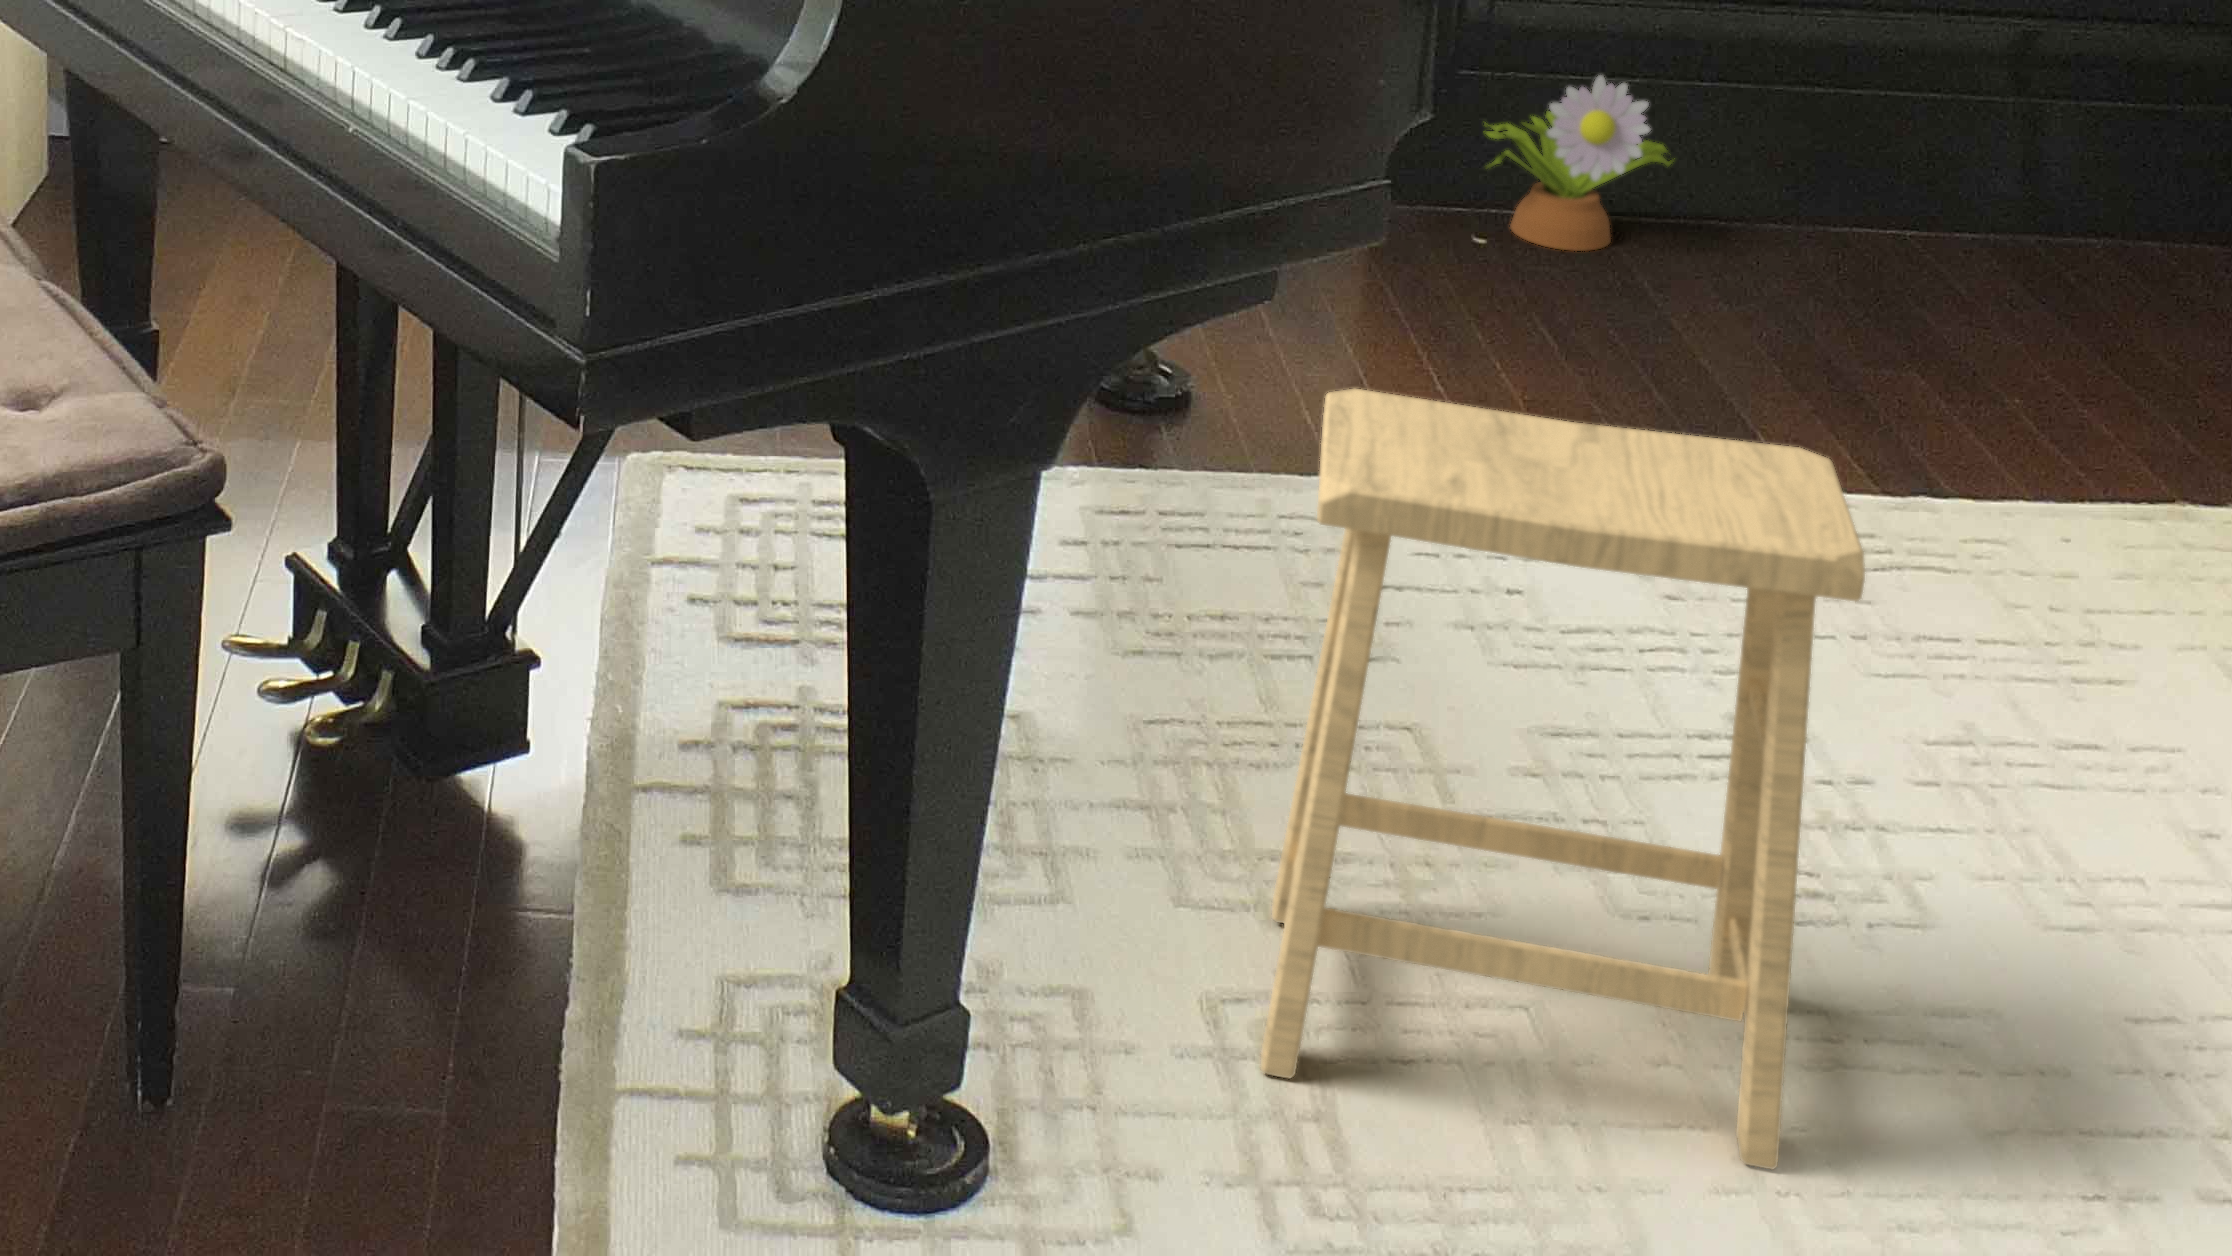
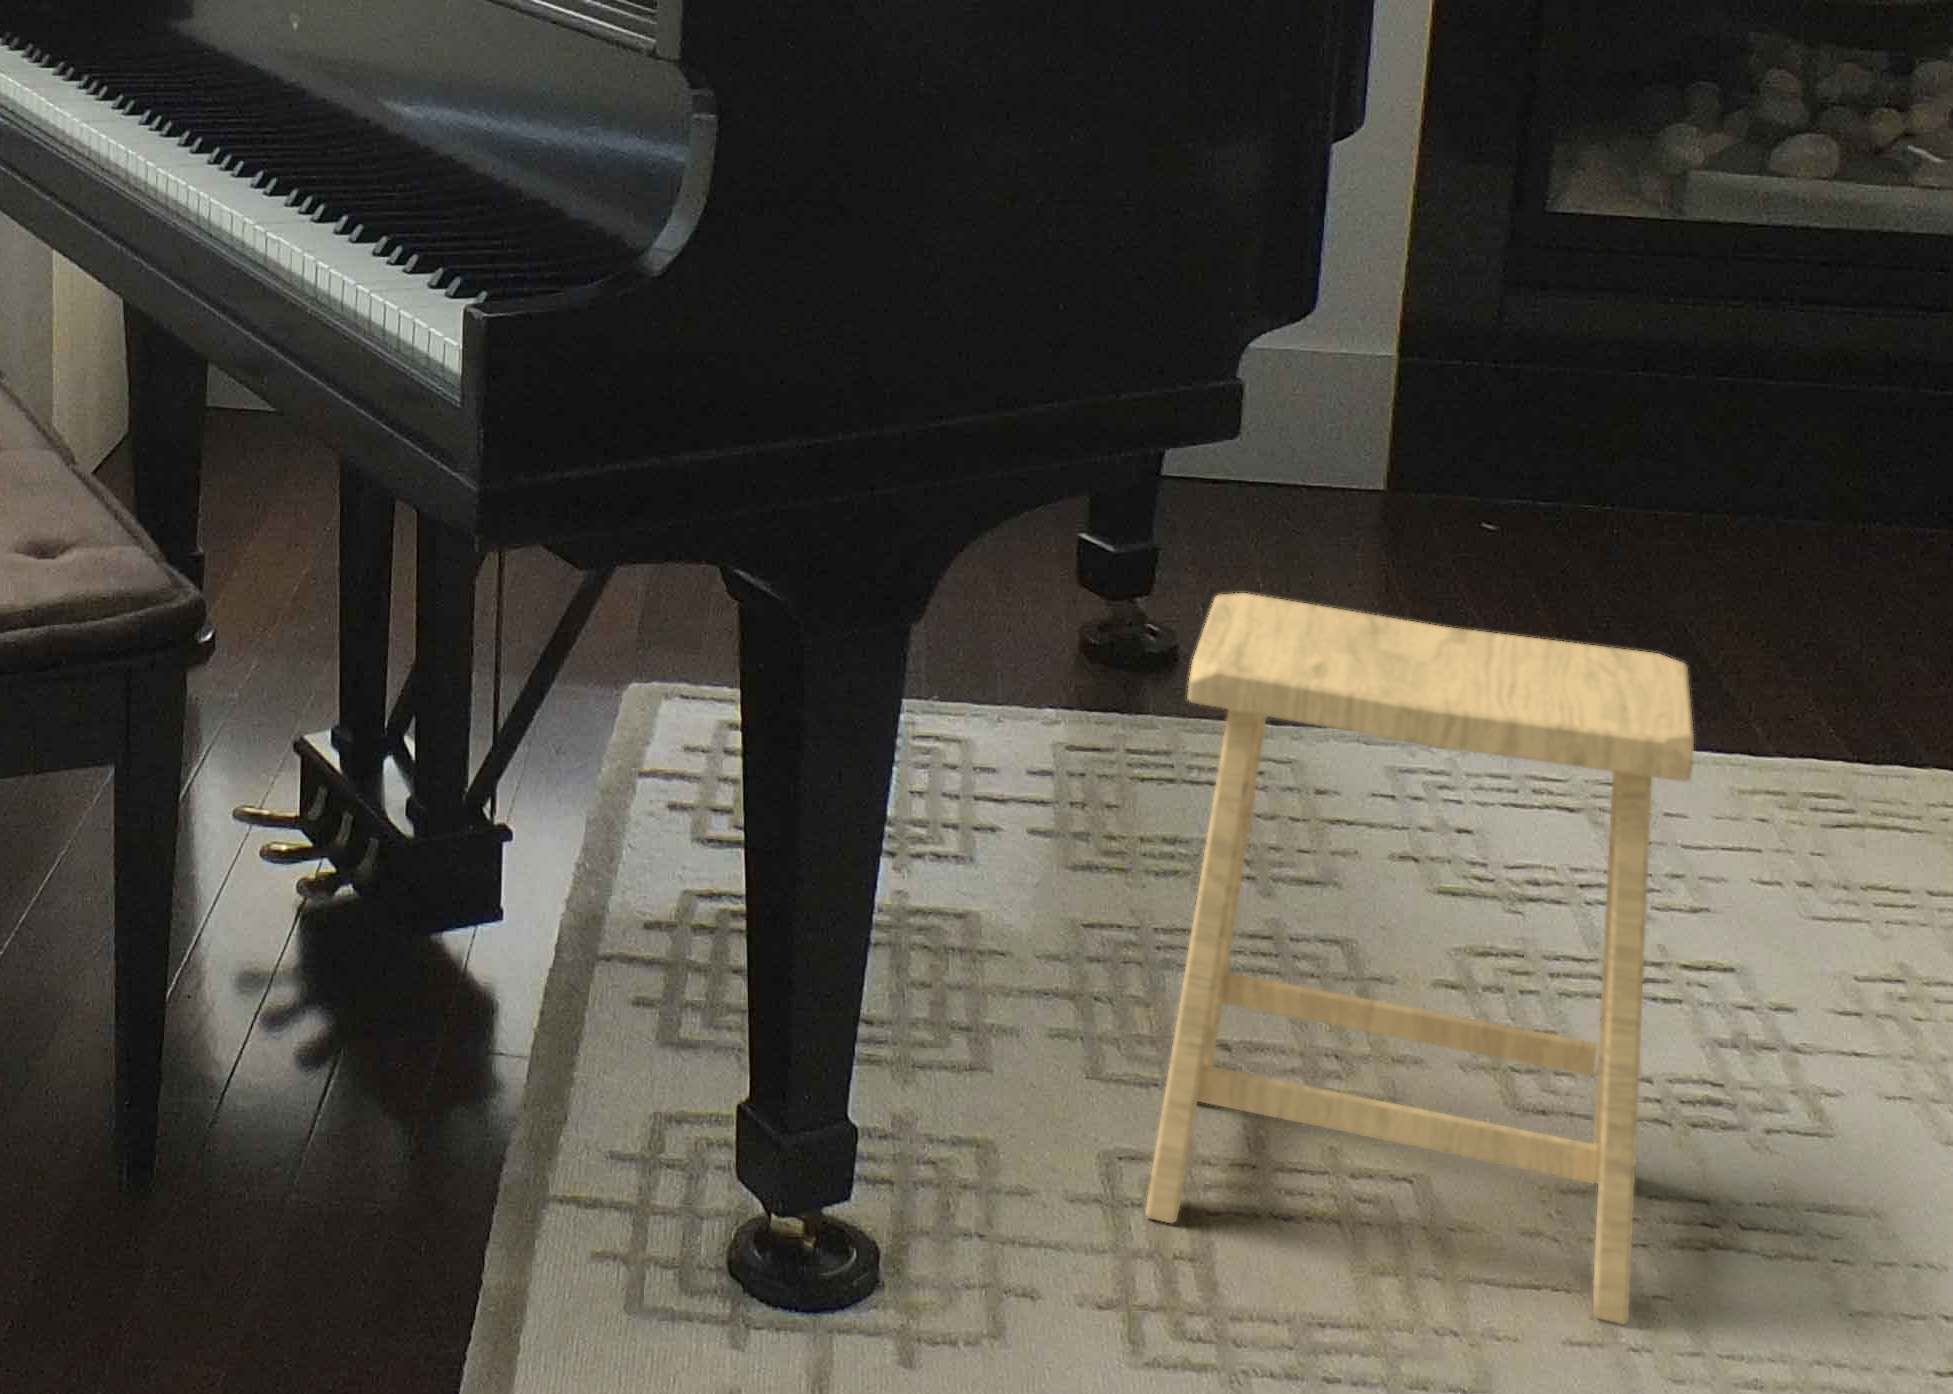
decorative plant: present [1486,75,1673,251] -> none [1496,371,1692,545]

